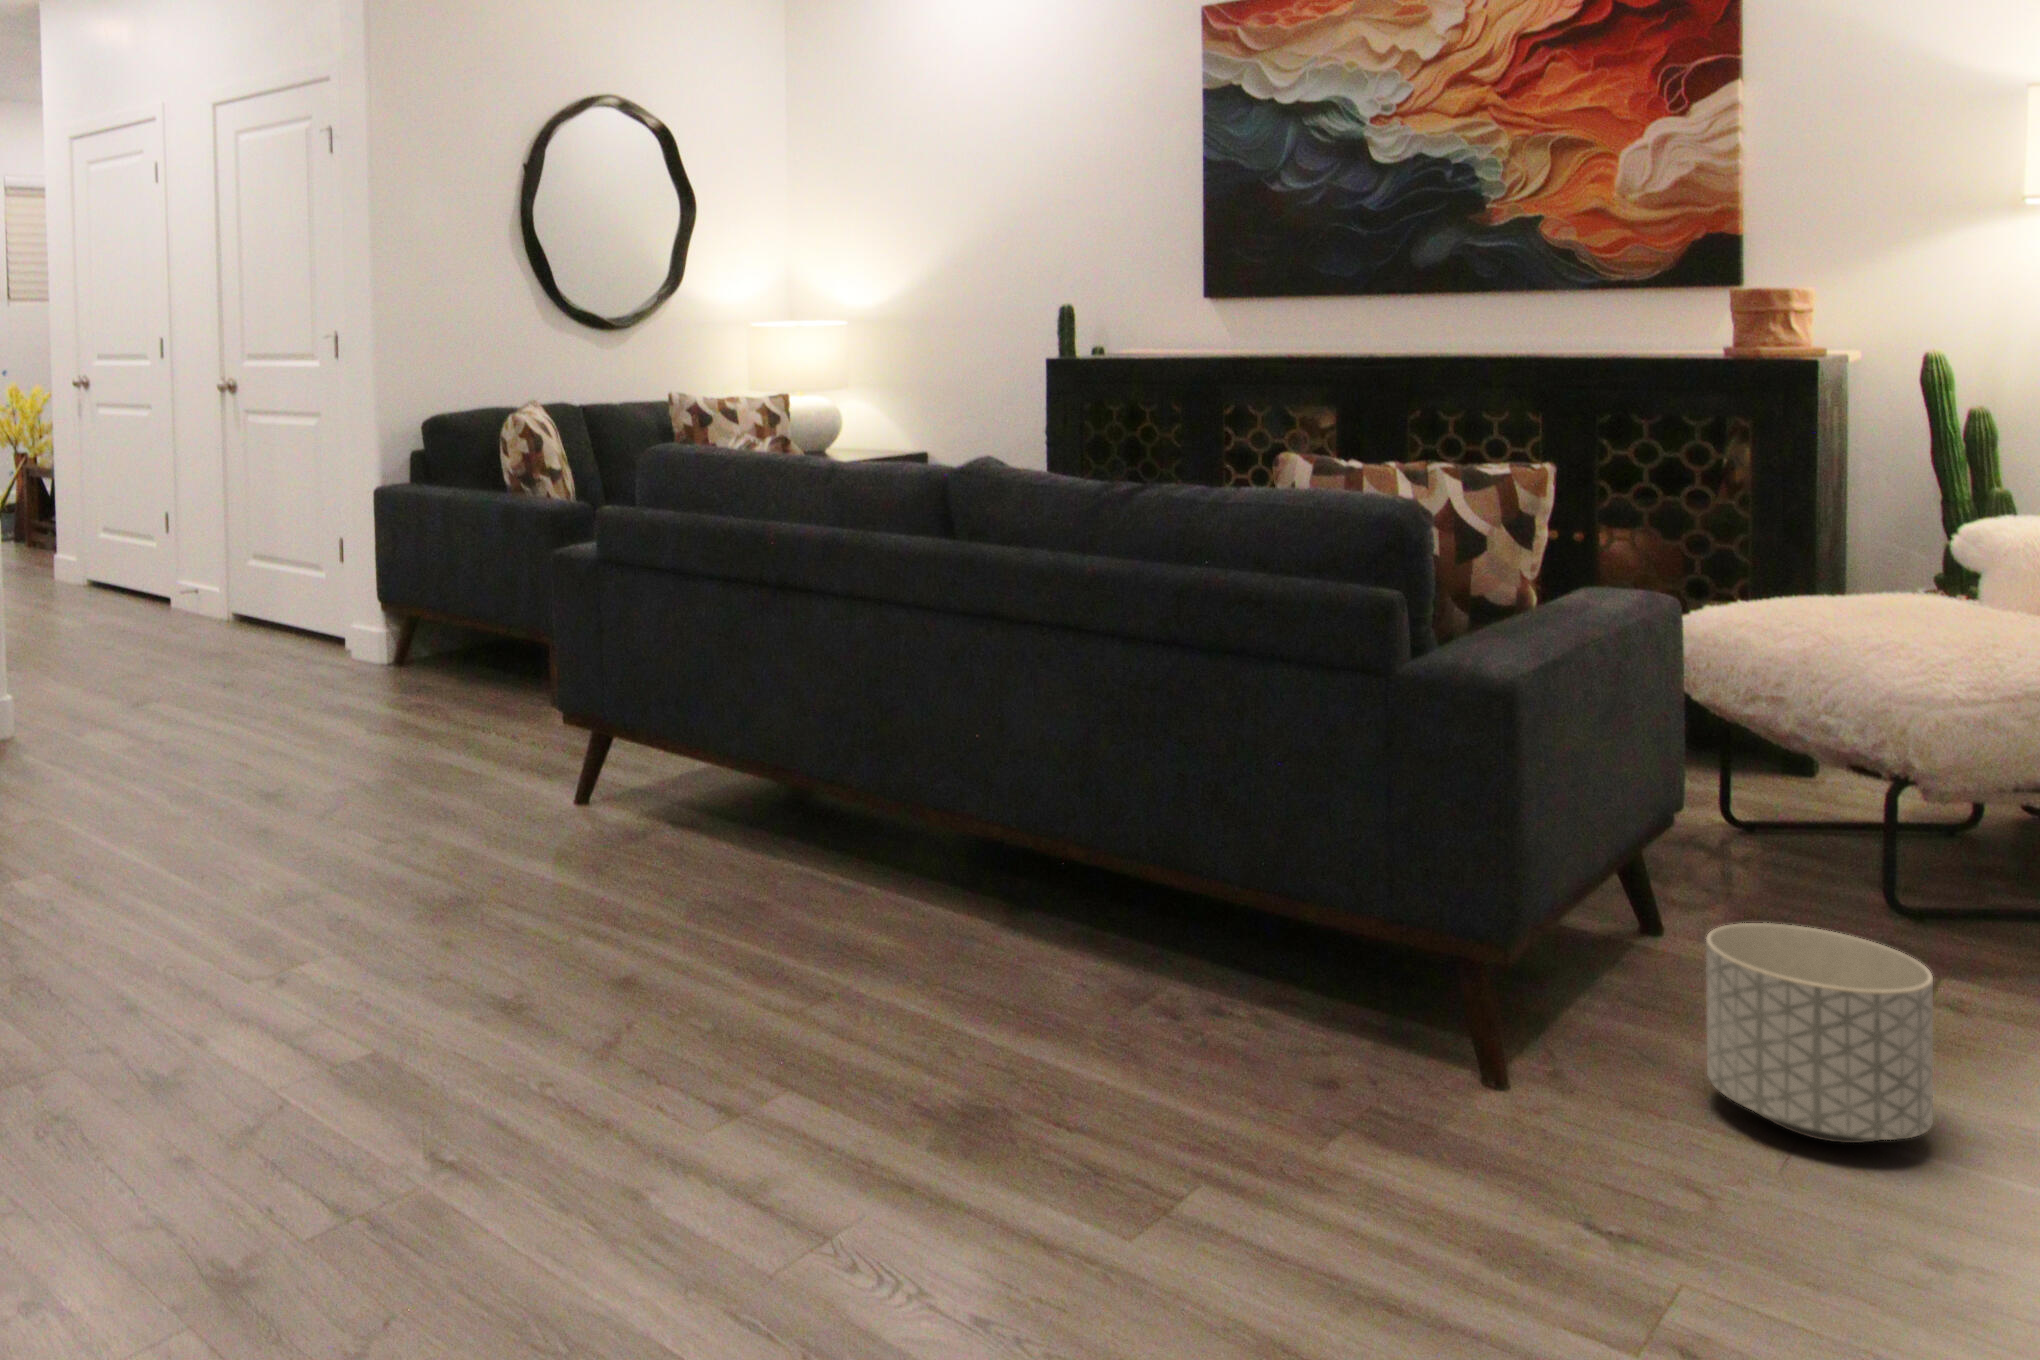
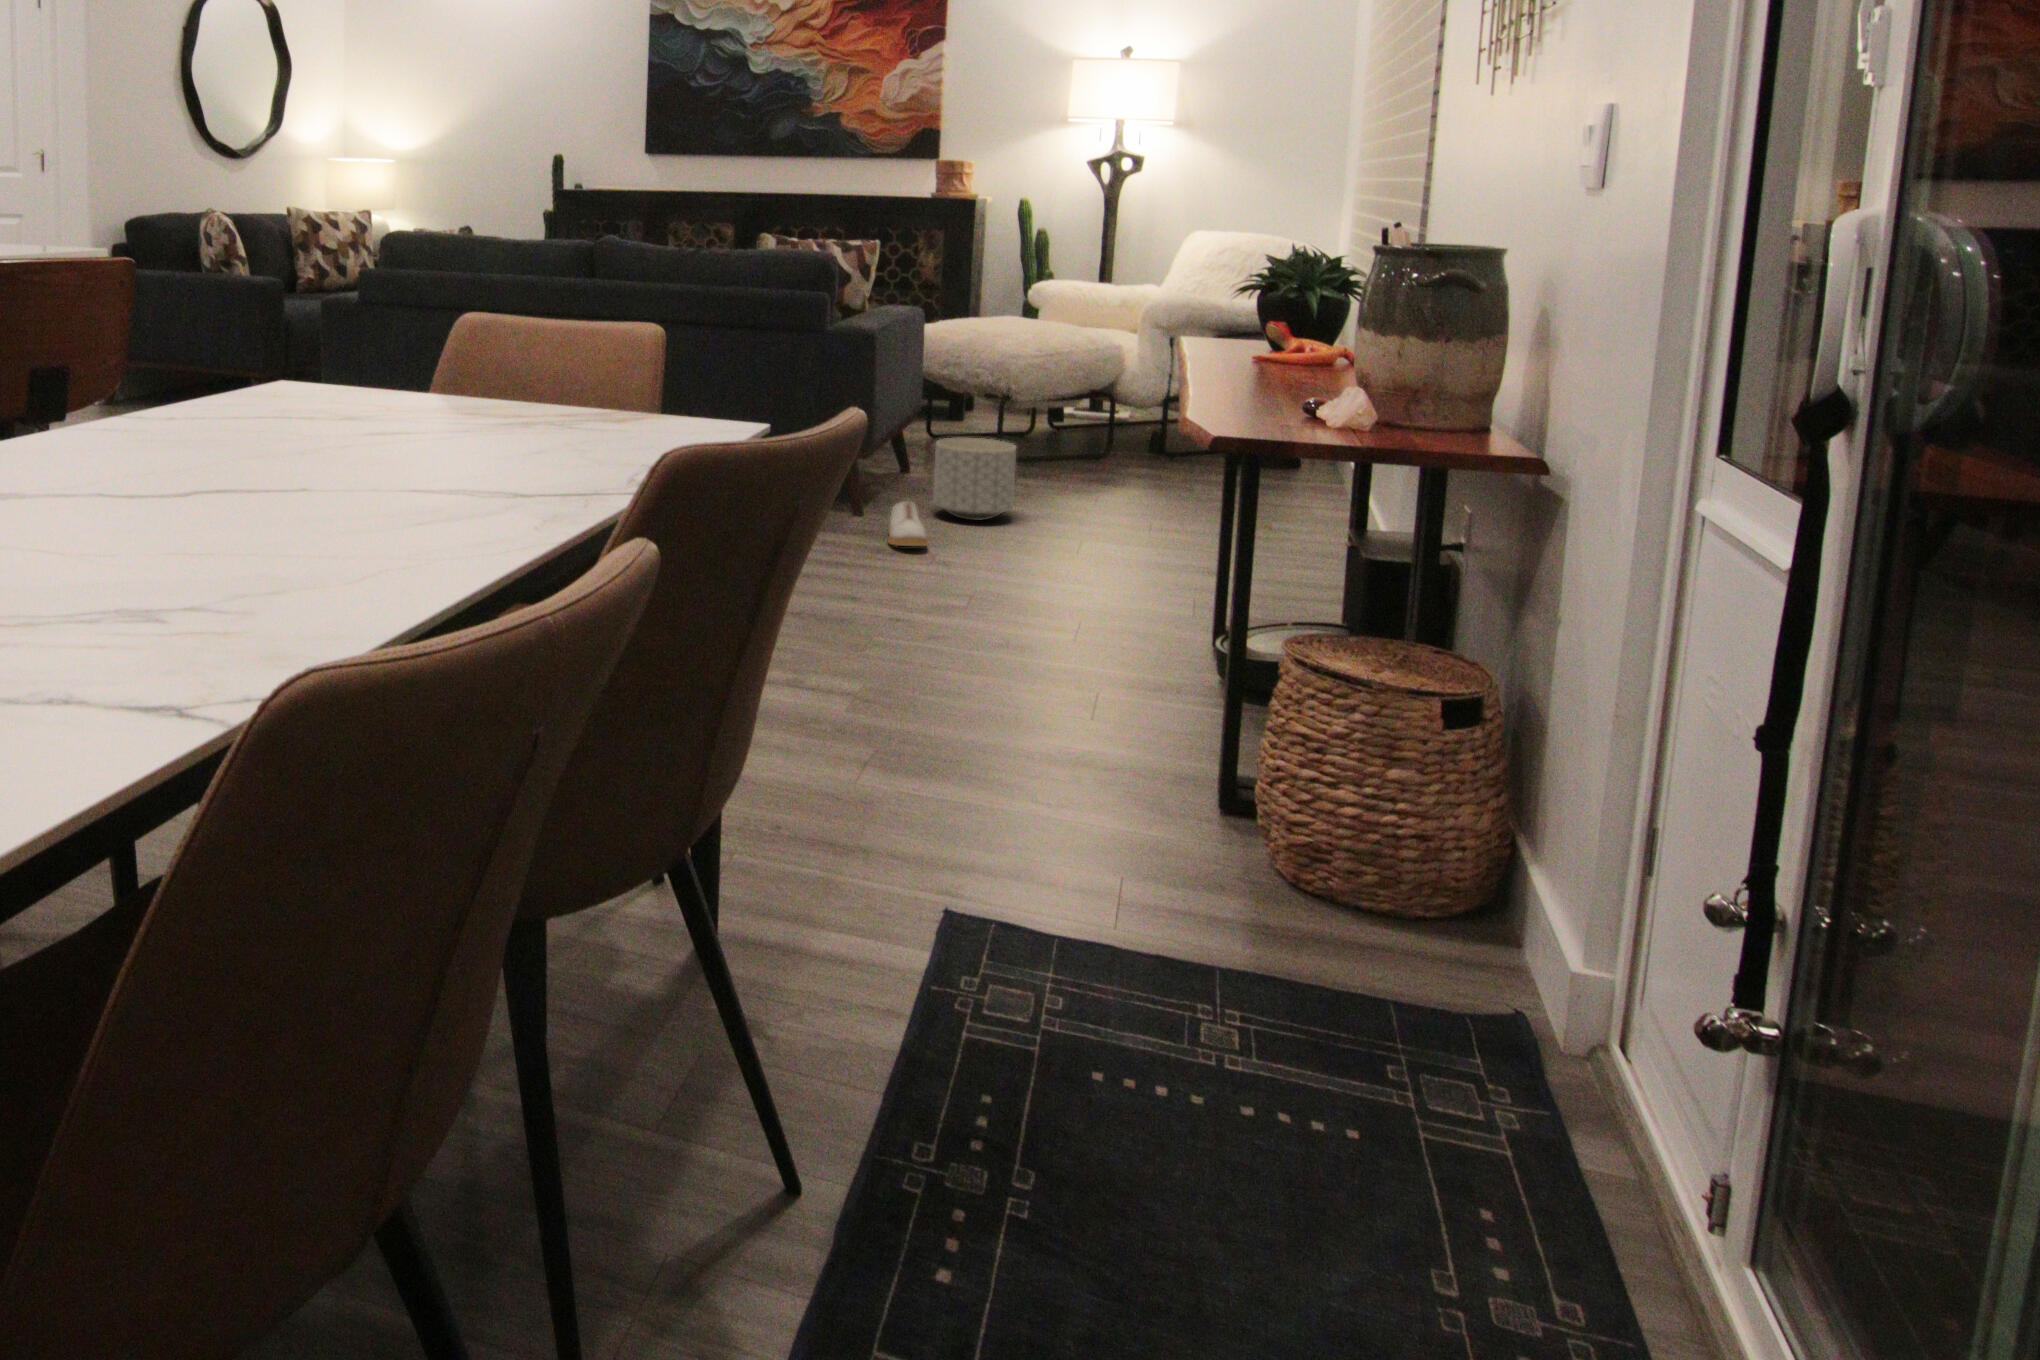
shoe: none [1568,1093,1677,1248] -> present [888,501,928,546]

